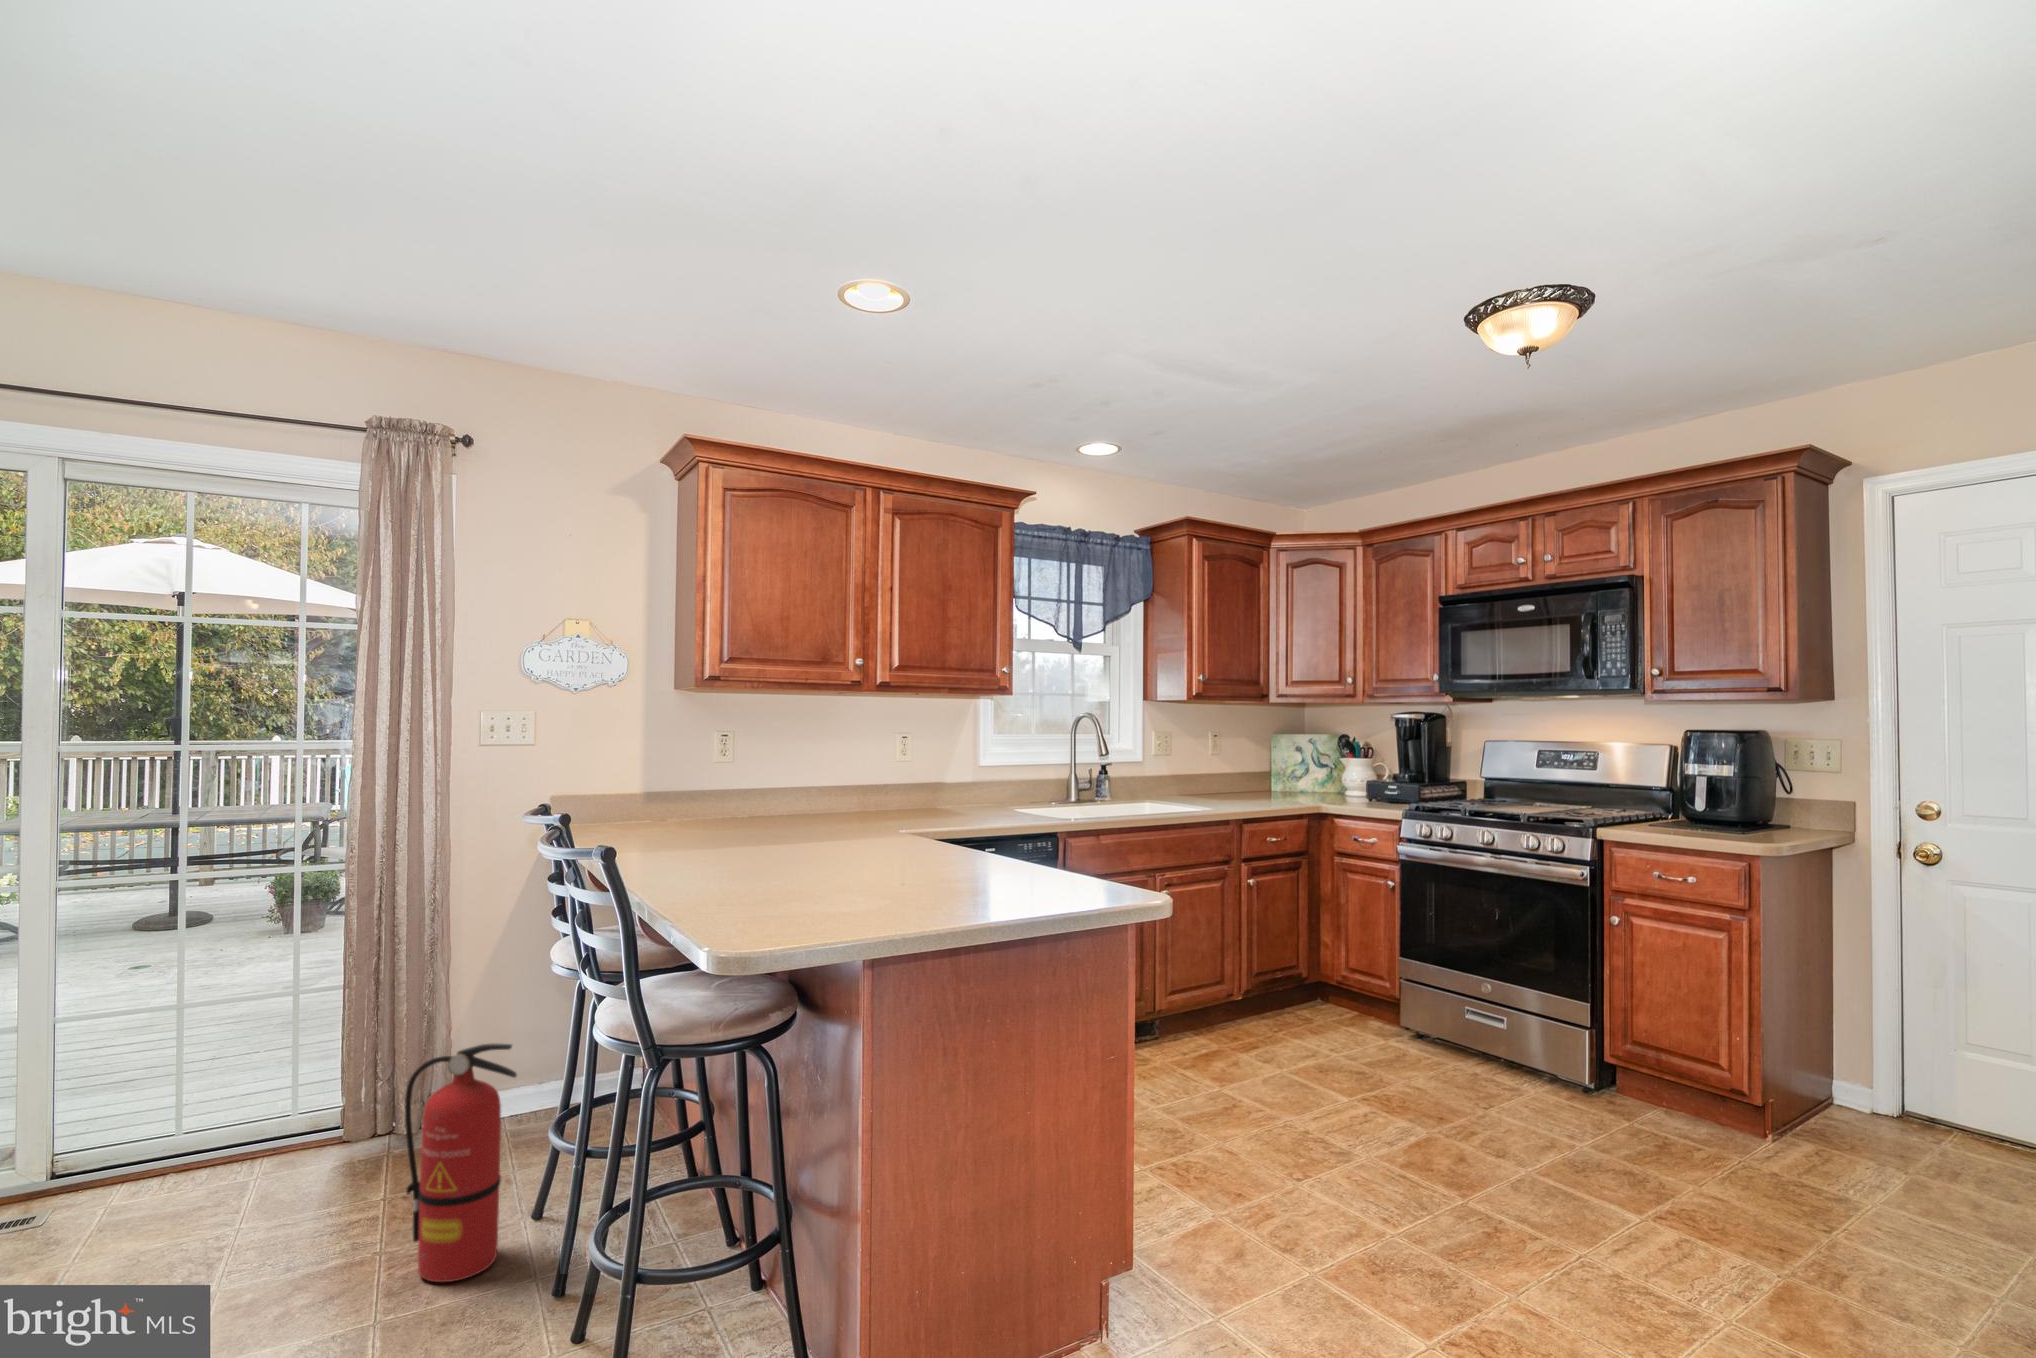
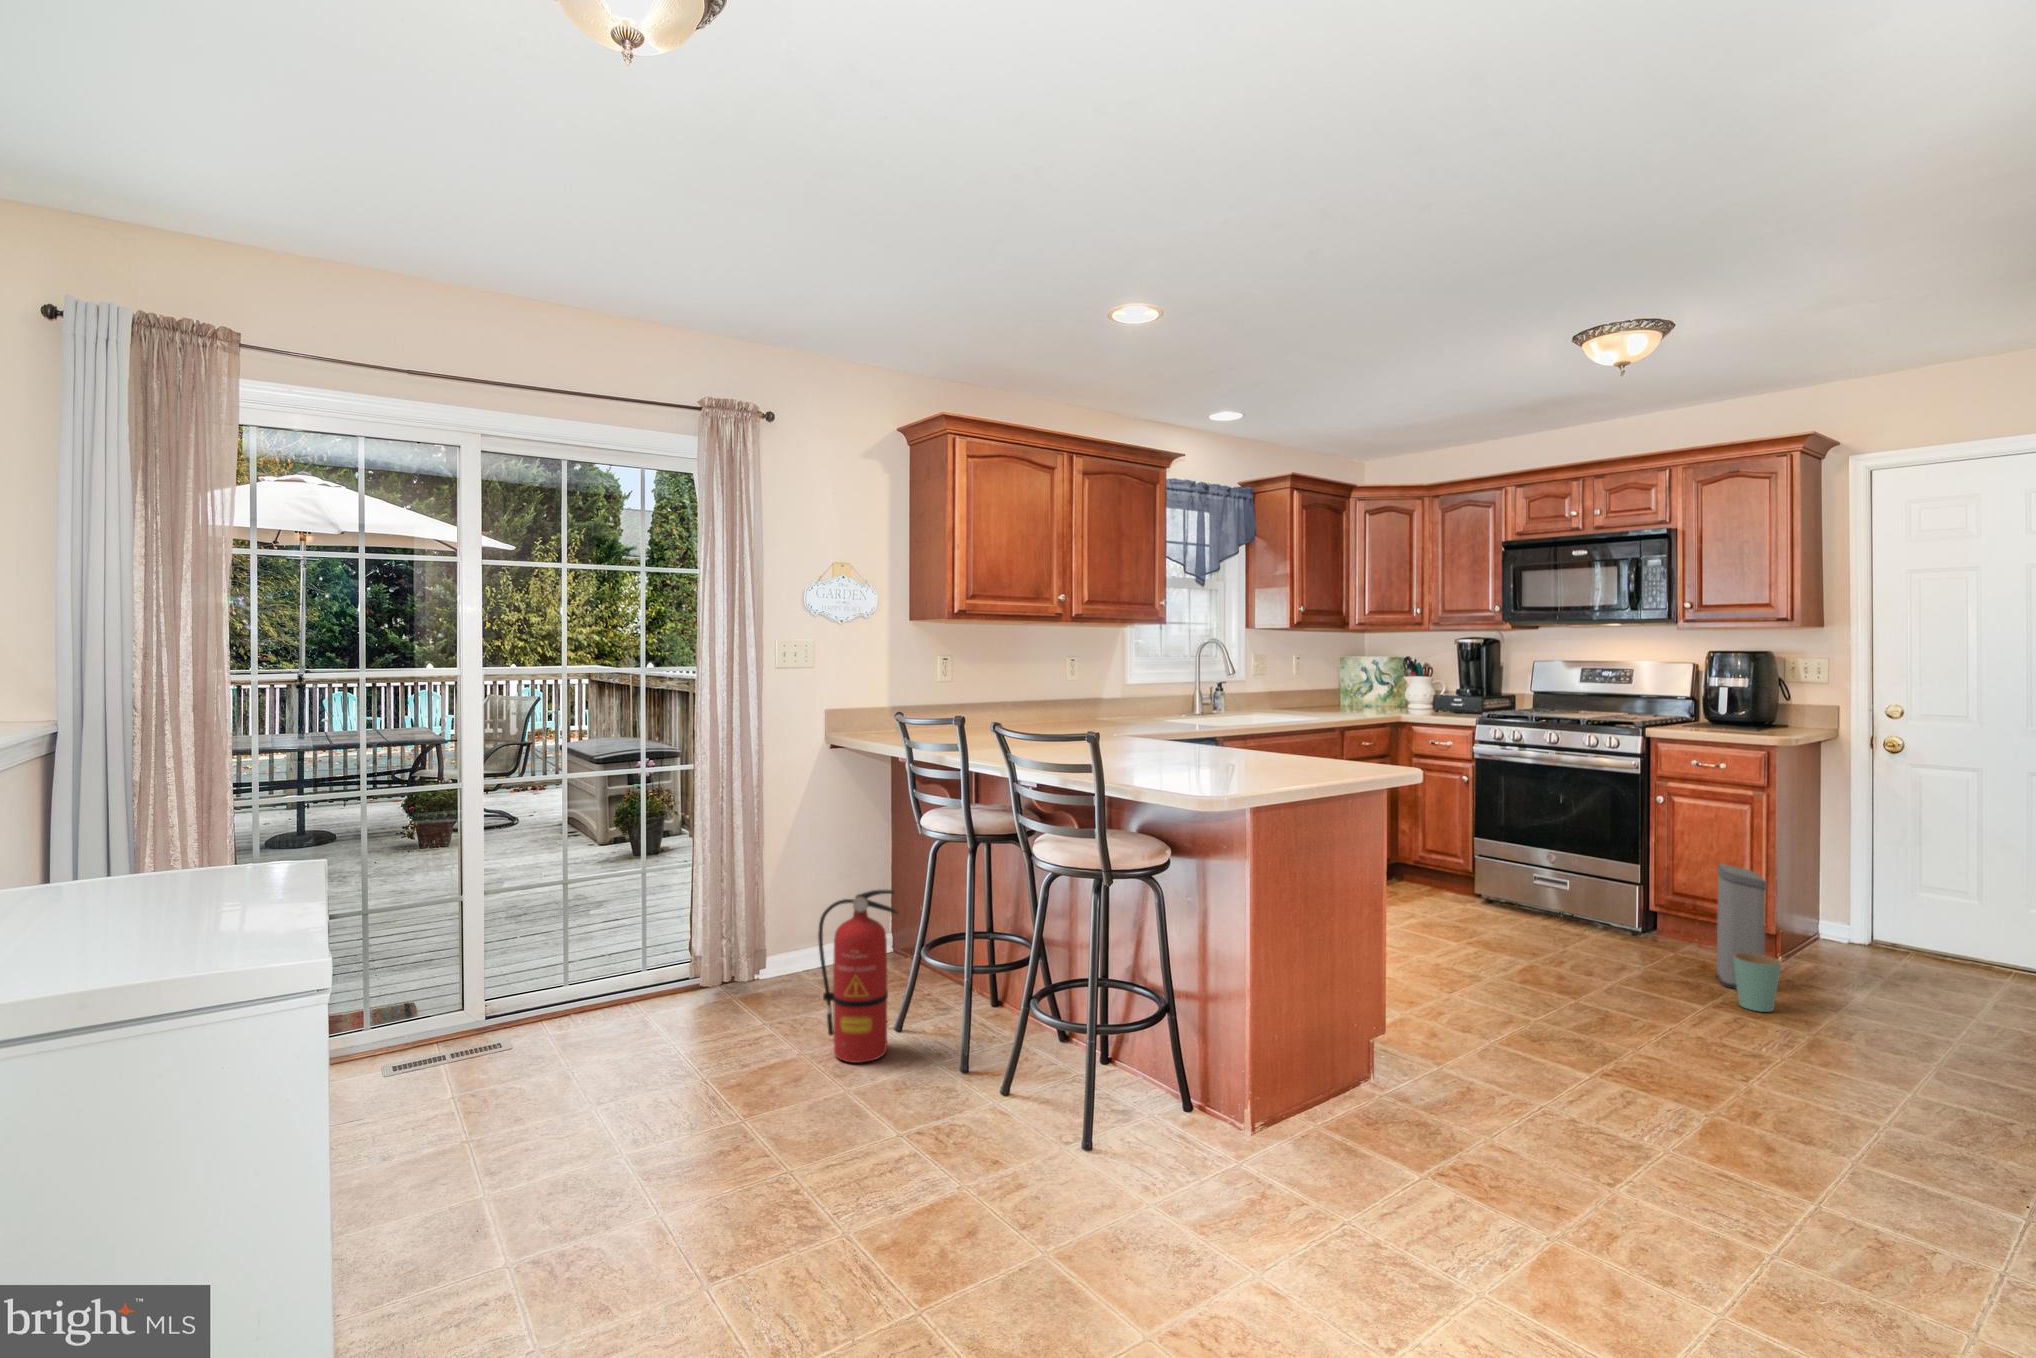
trash can: none [1673,1015,1746,1230] -> present [1717,864,1782,1012]

